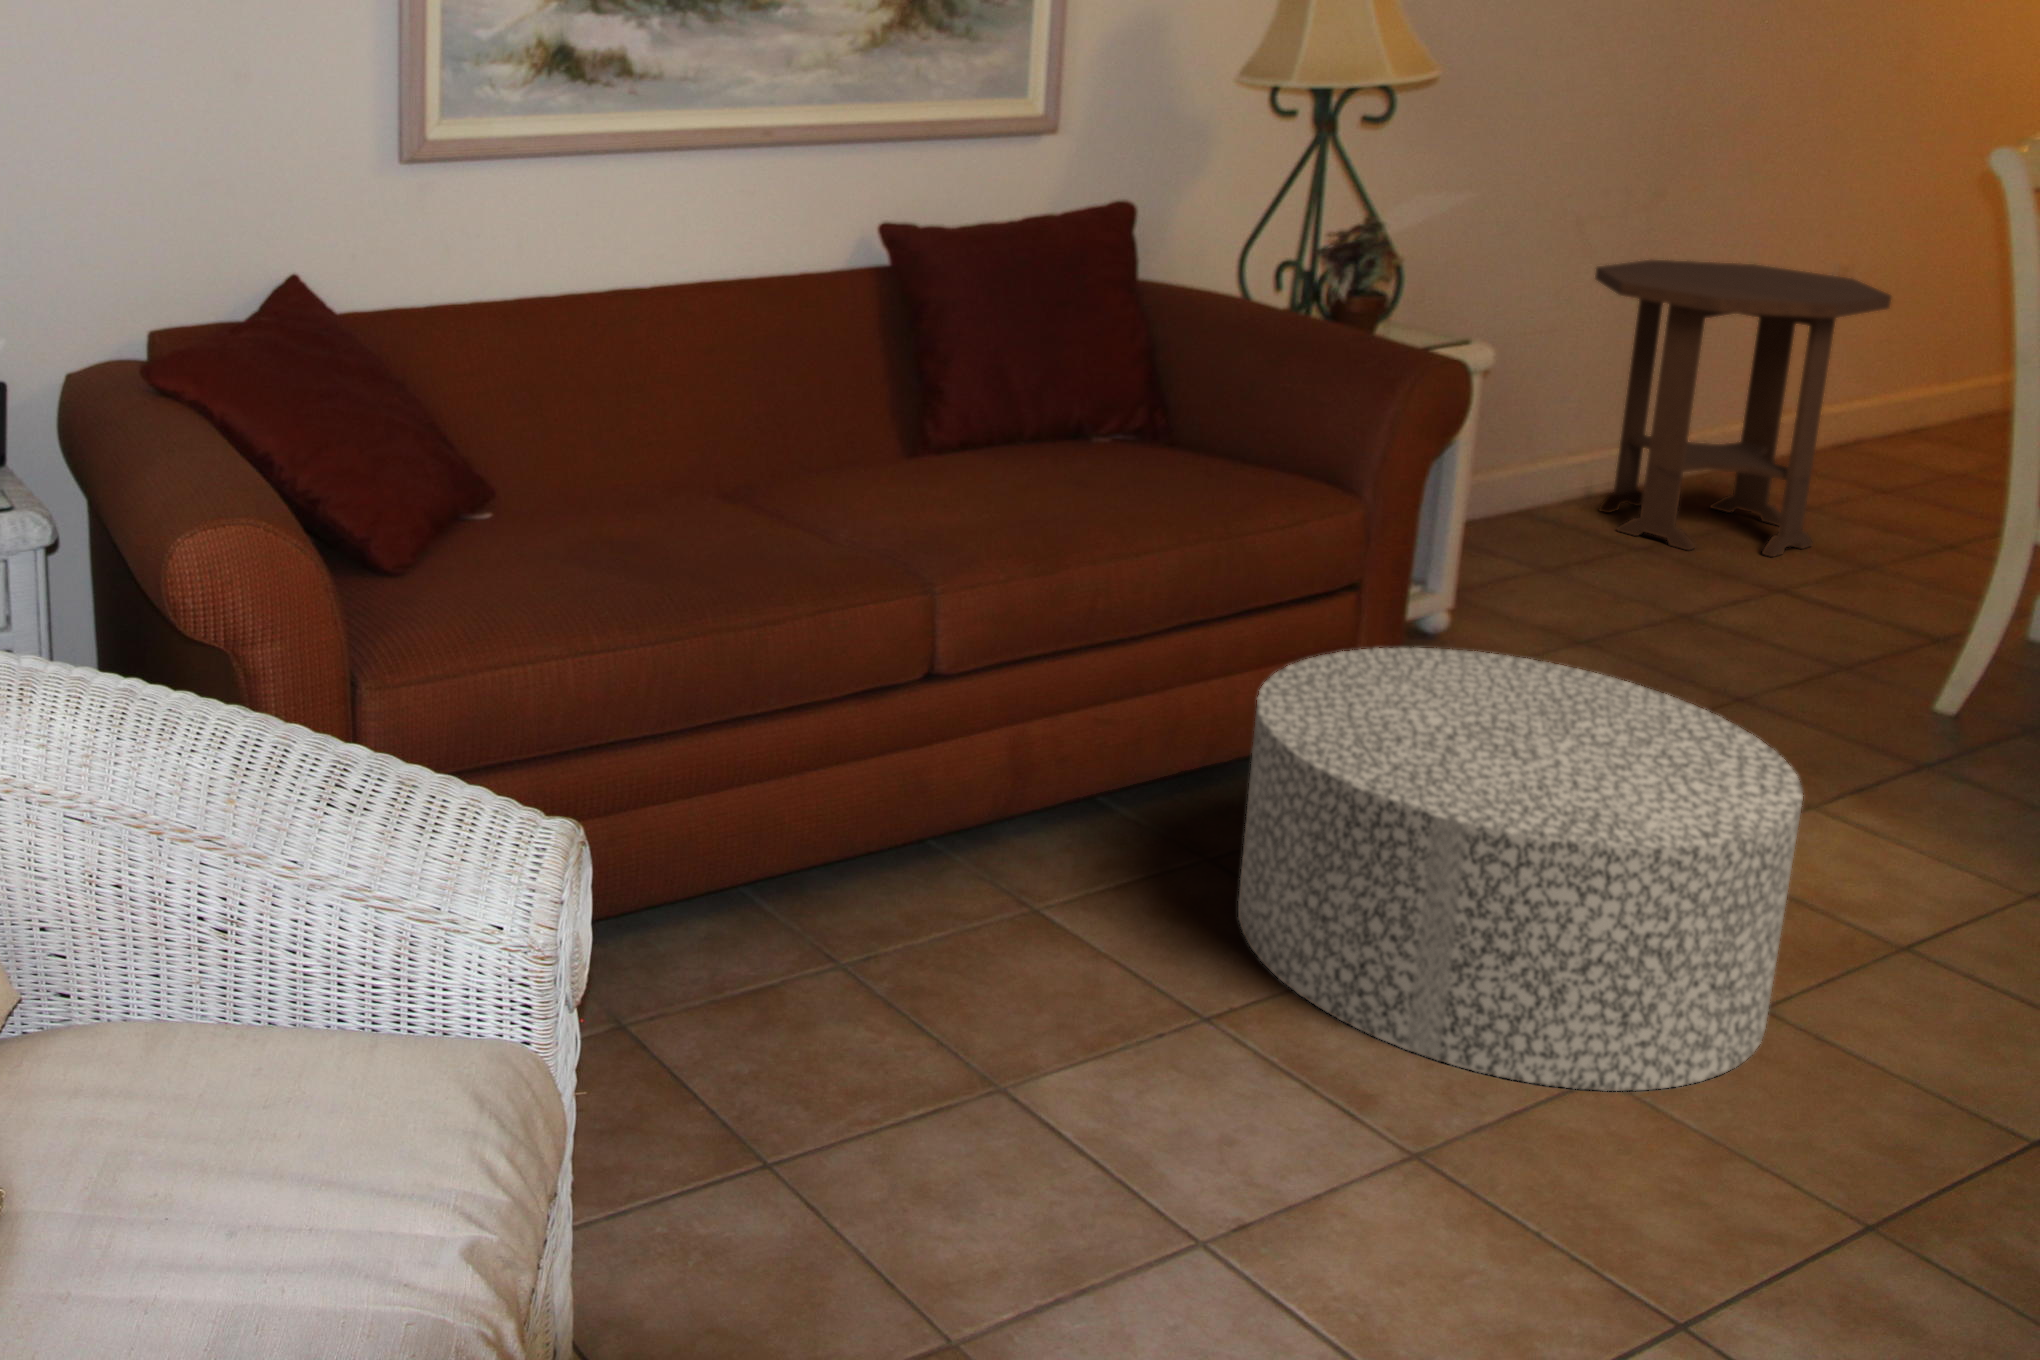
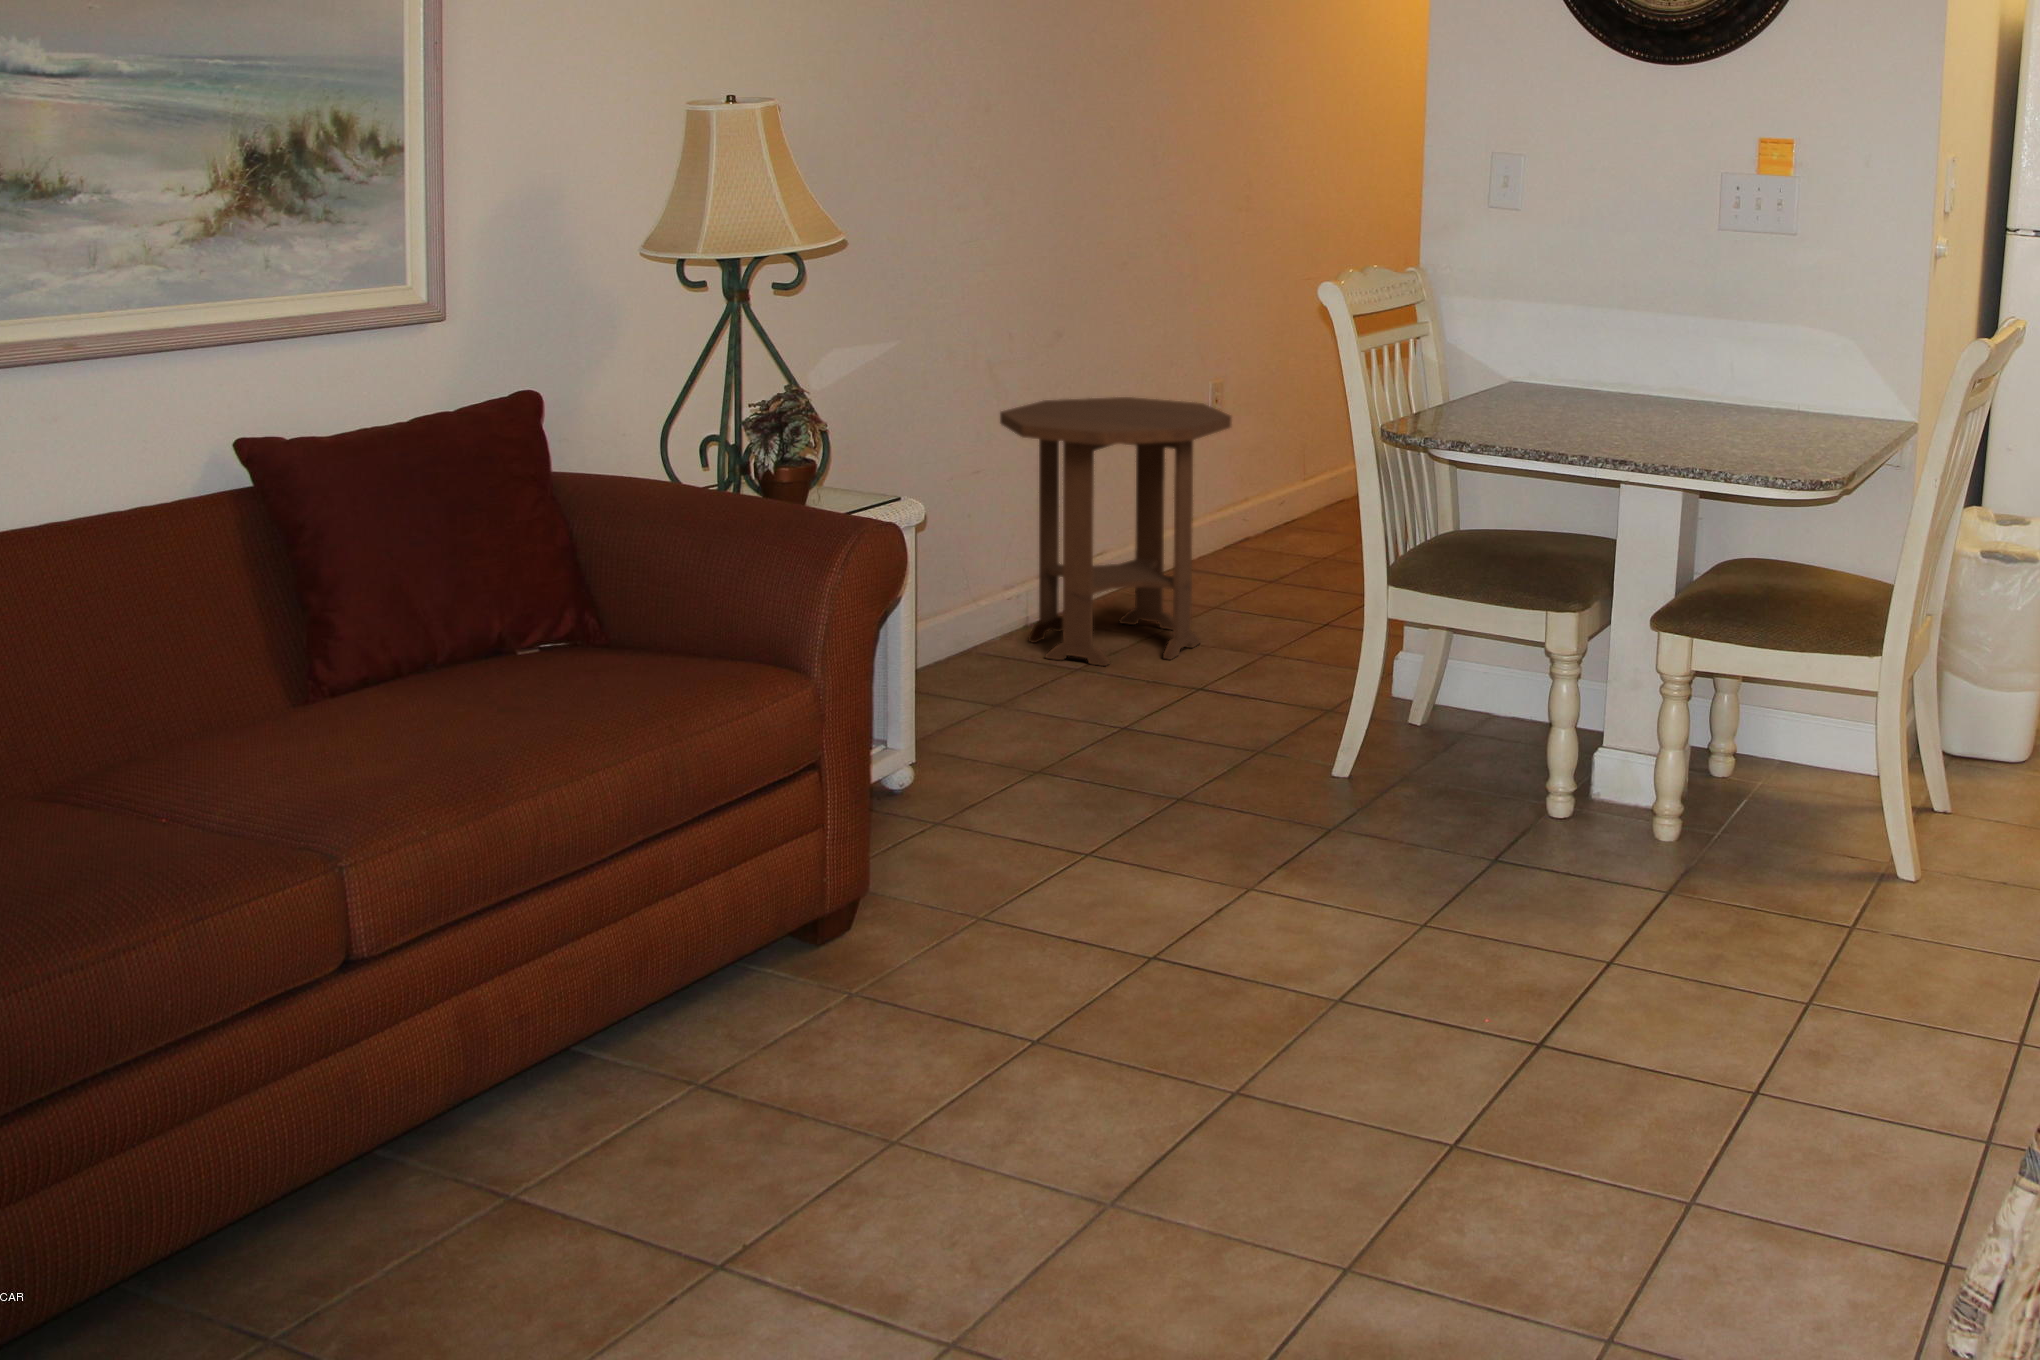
ottoman: present [1238,648,1803,1091] -> none [736,799,1207,1206]

